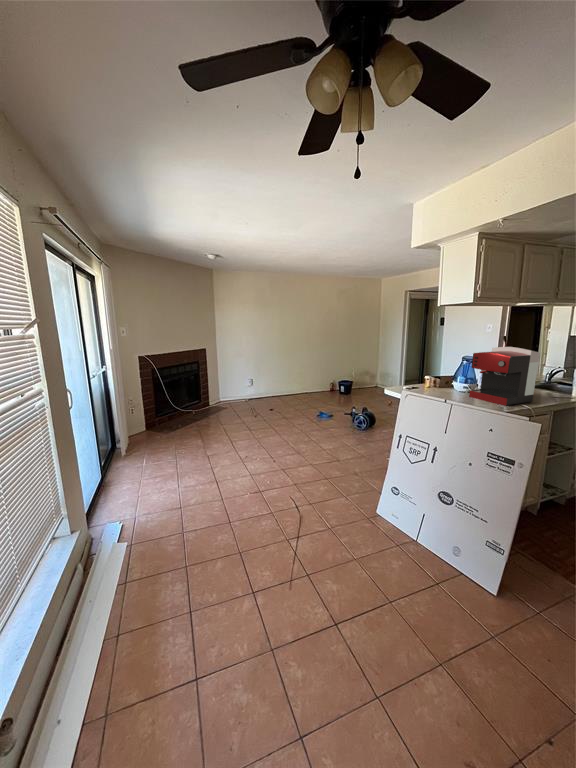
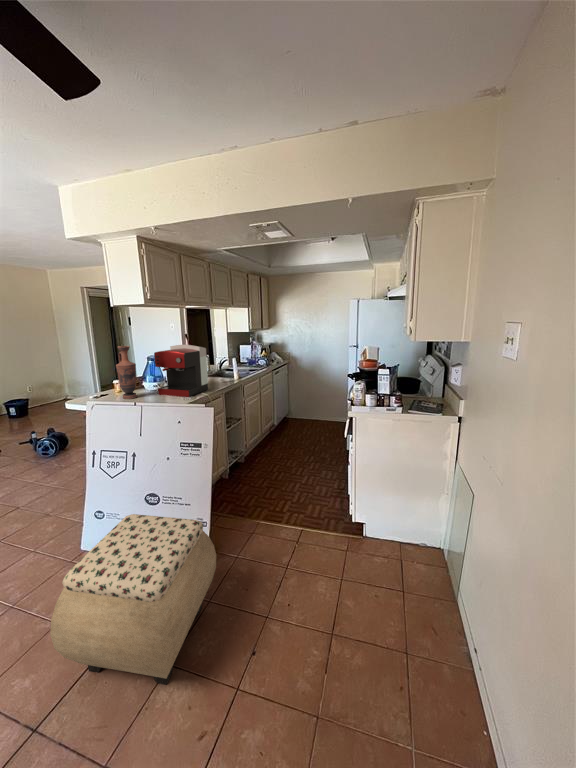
vase: none [433,345,452,396] -> present [116,346,137,399]
ottoman: none [357,502,513,677] -> present [50,514,216,685]

